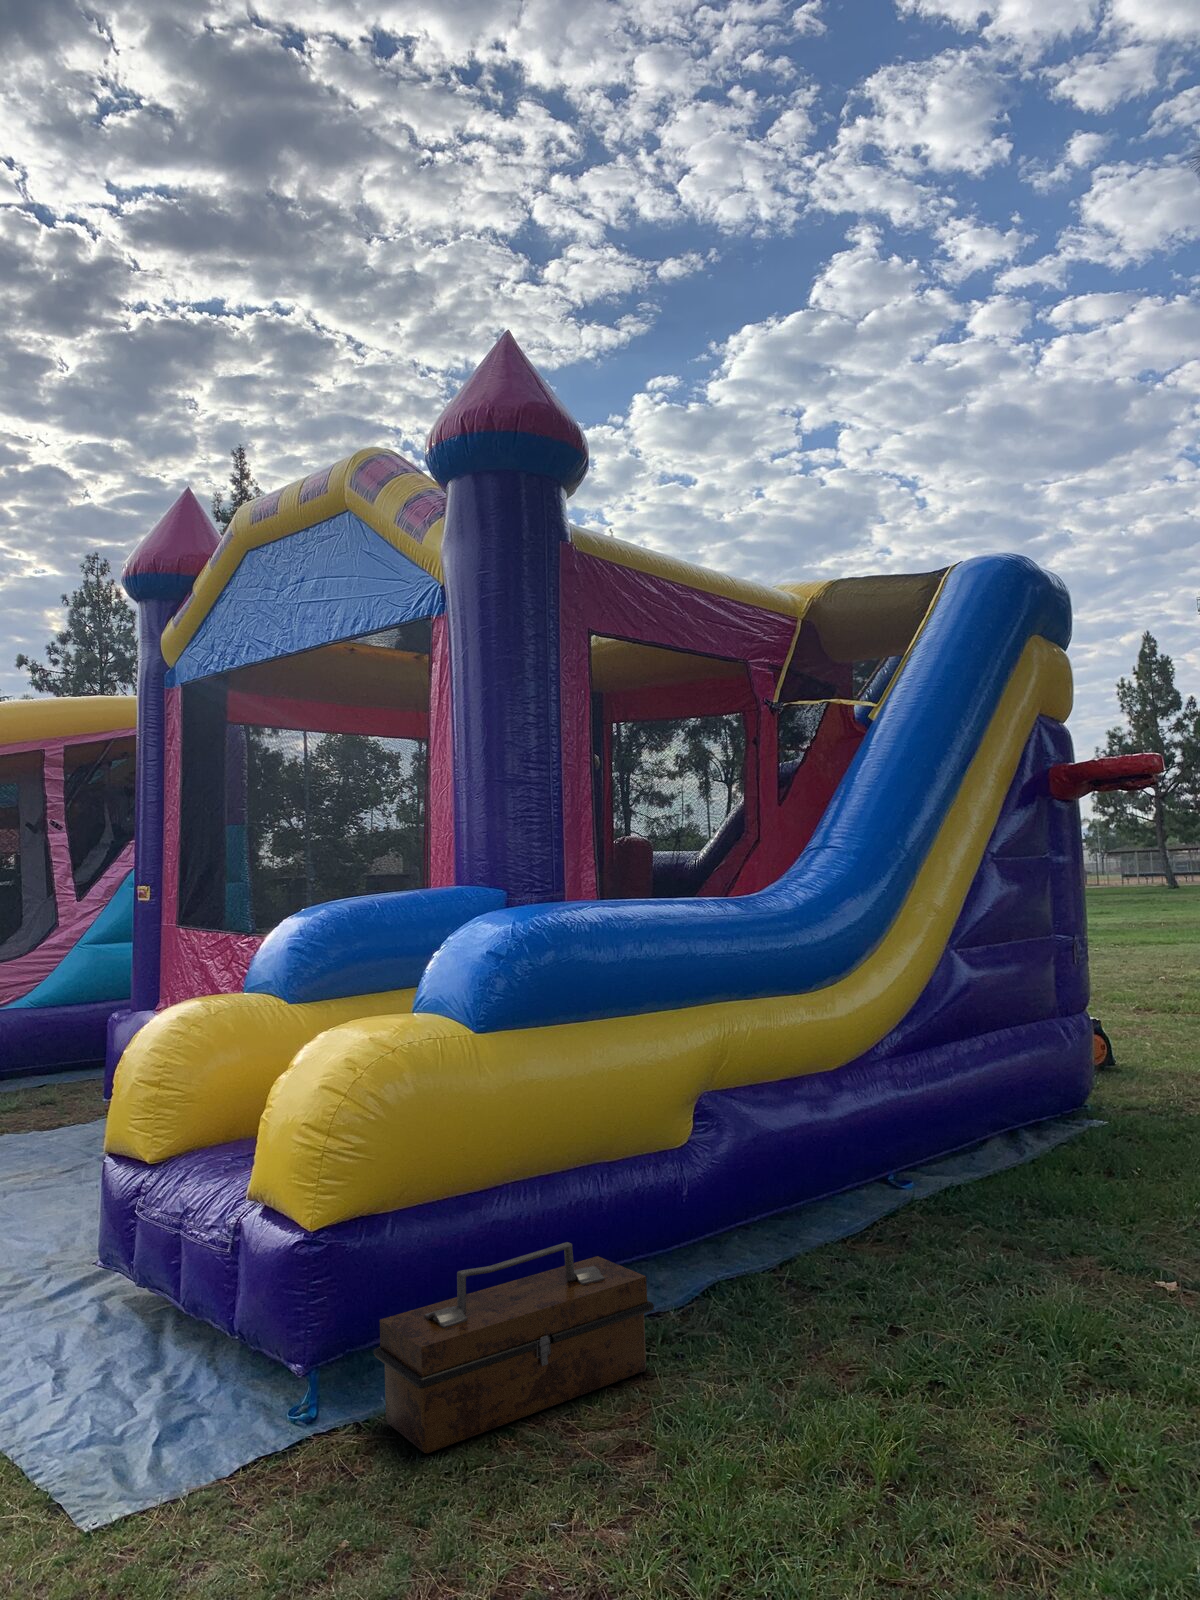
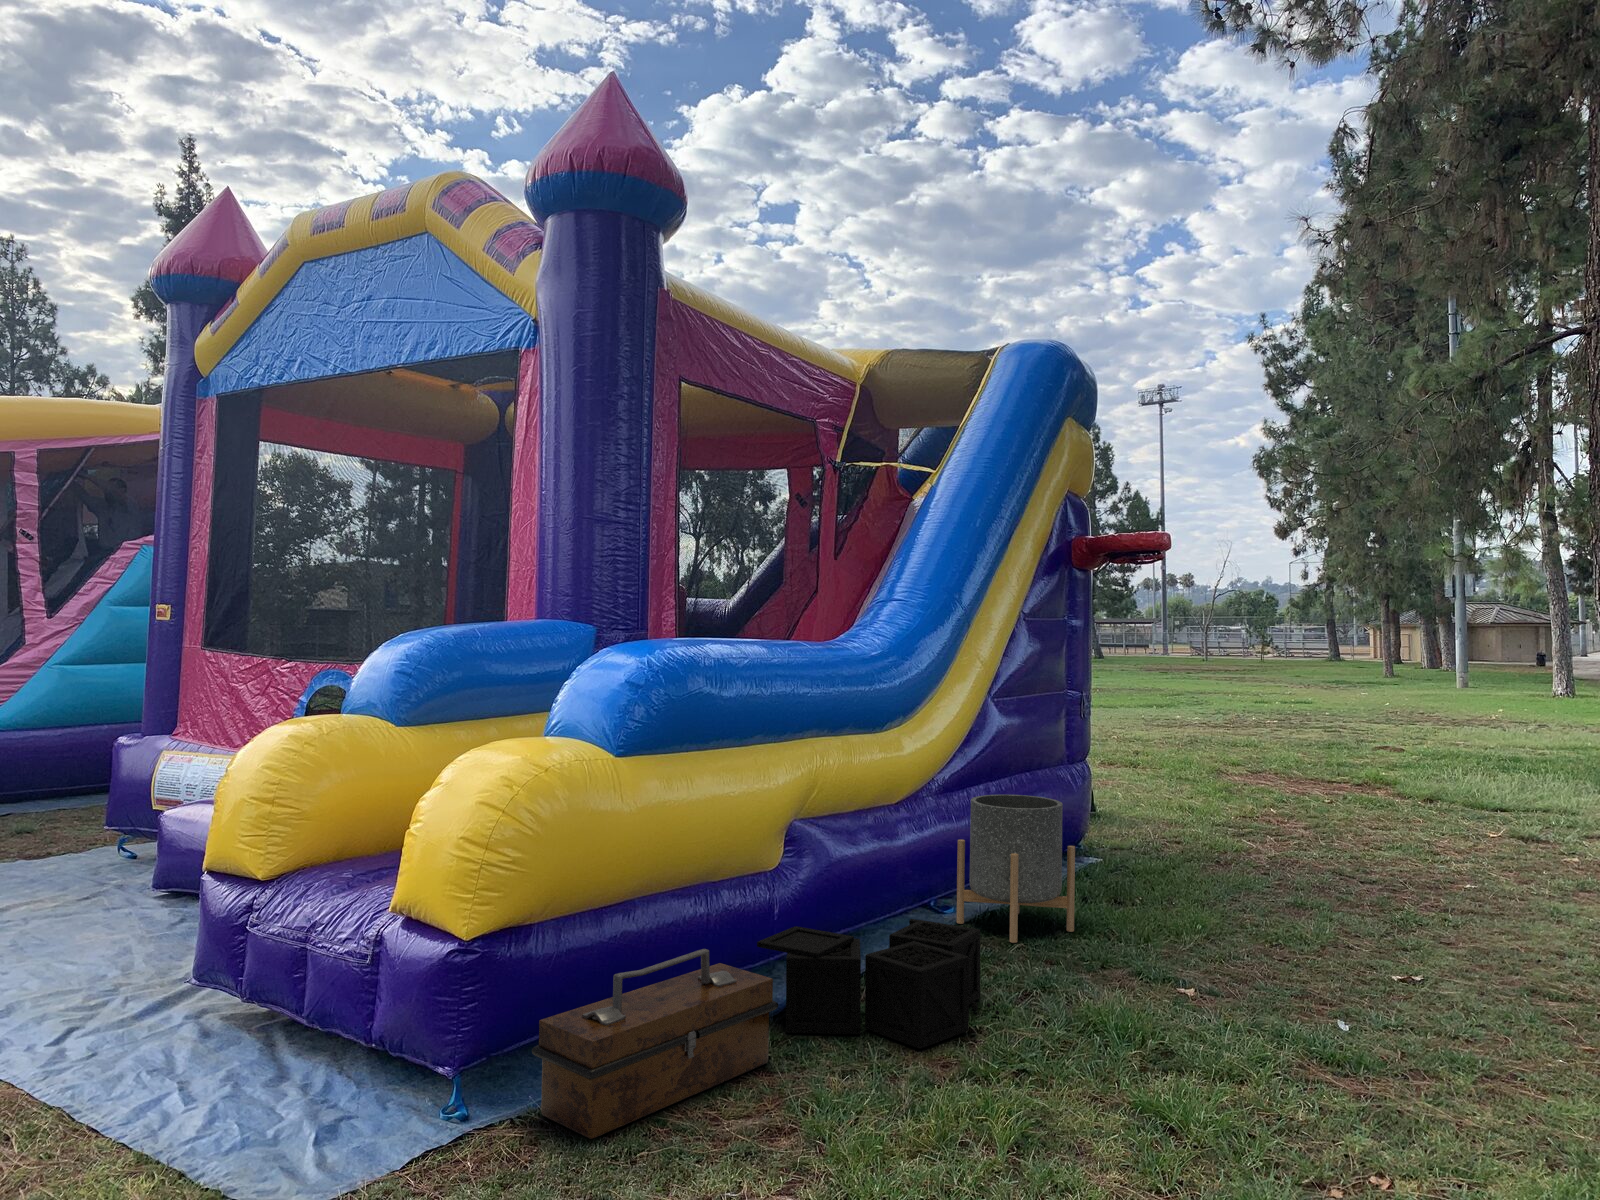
planter: none [913,1057,1057,1230] -> present [957,795,1075,943]
storage bin: none [648,1204,931,1360] -> present [757,919,999,1049]

